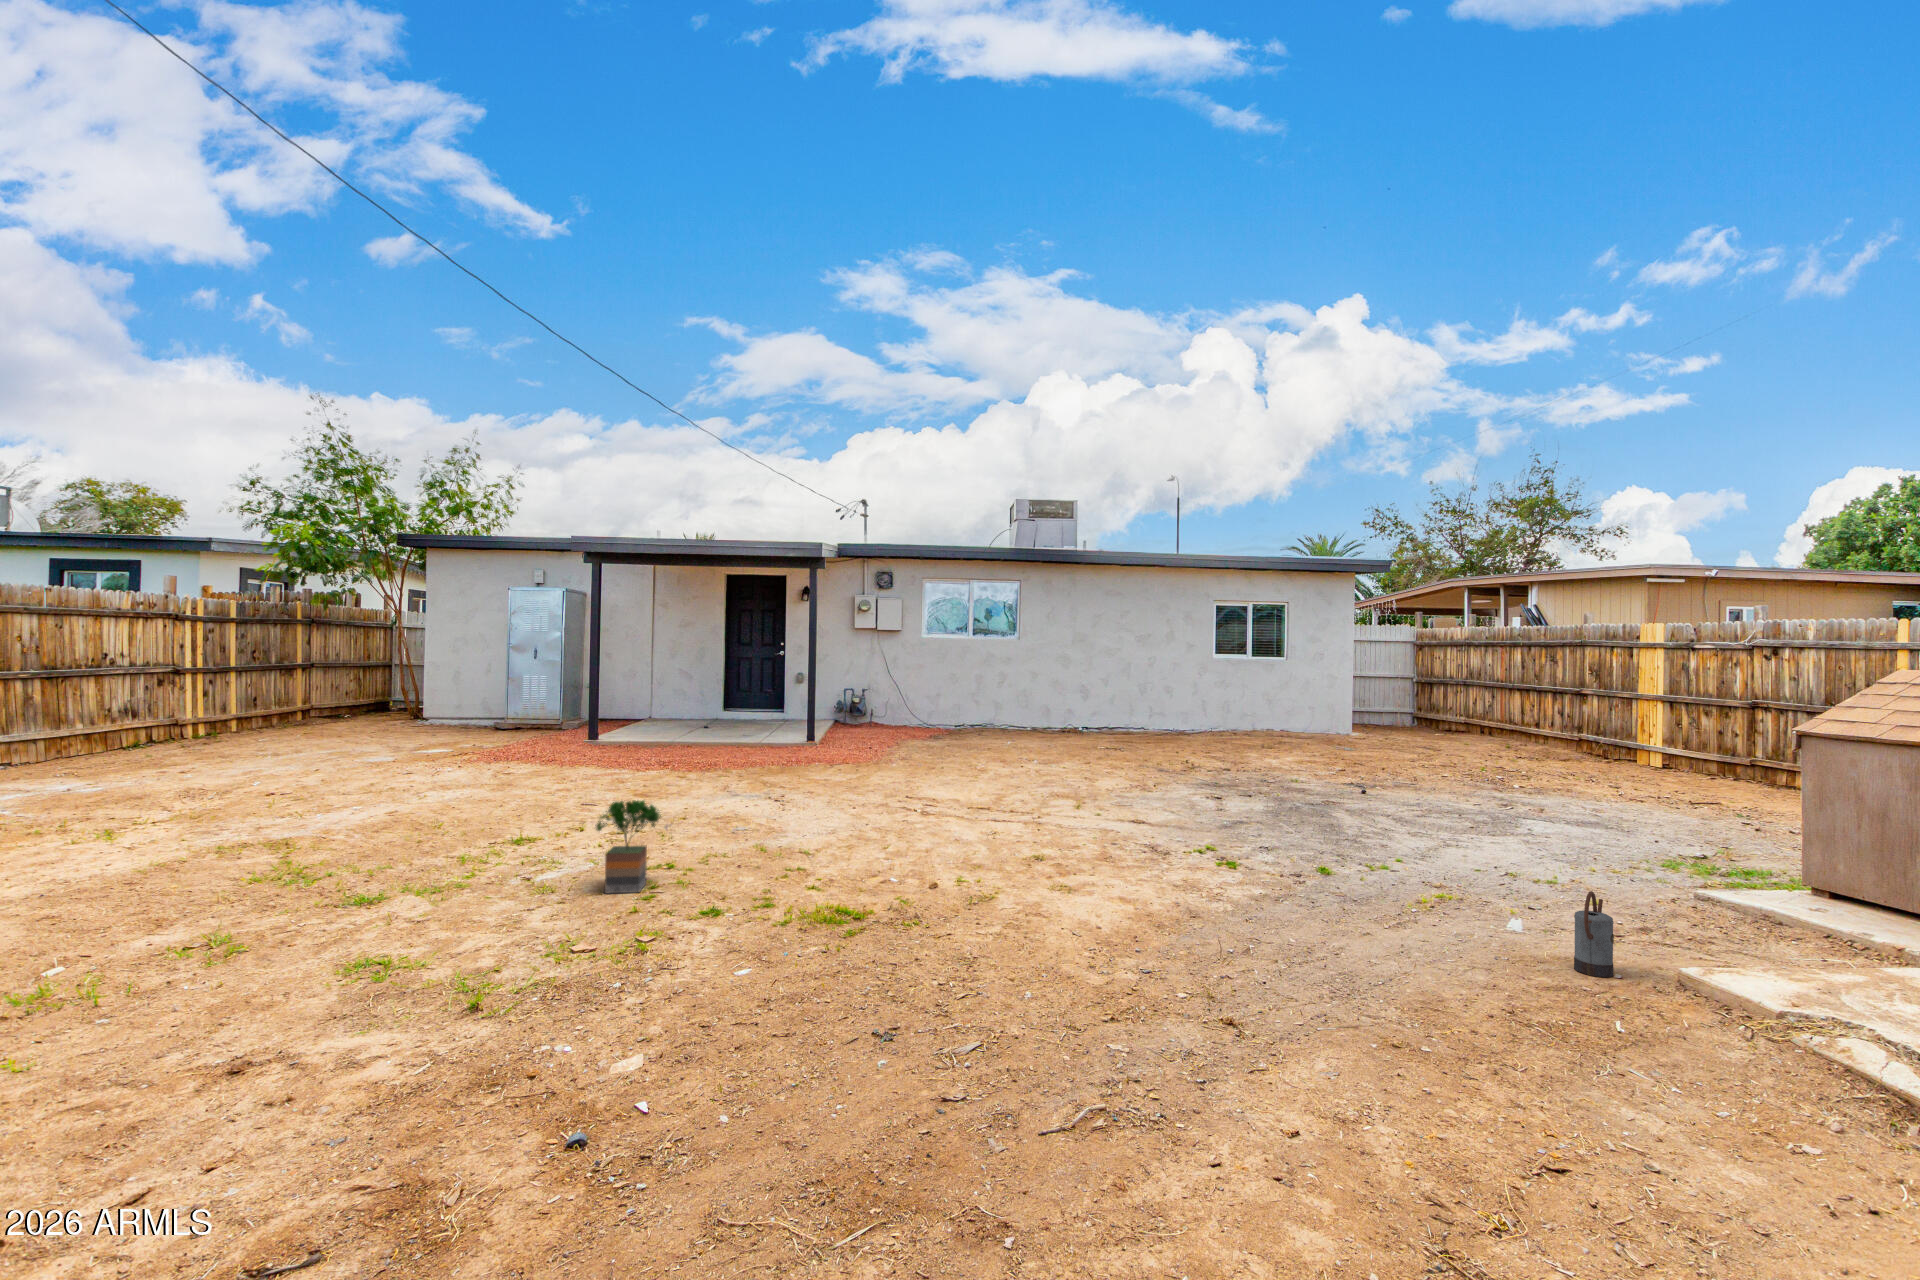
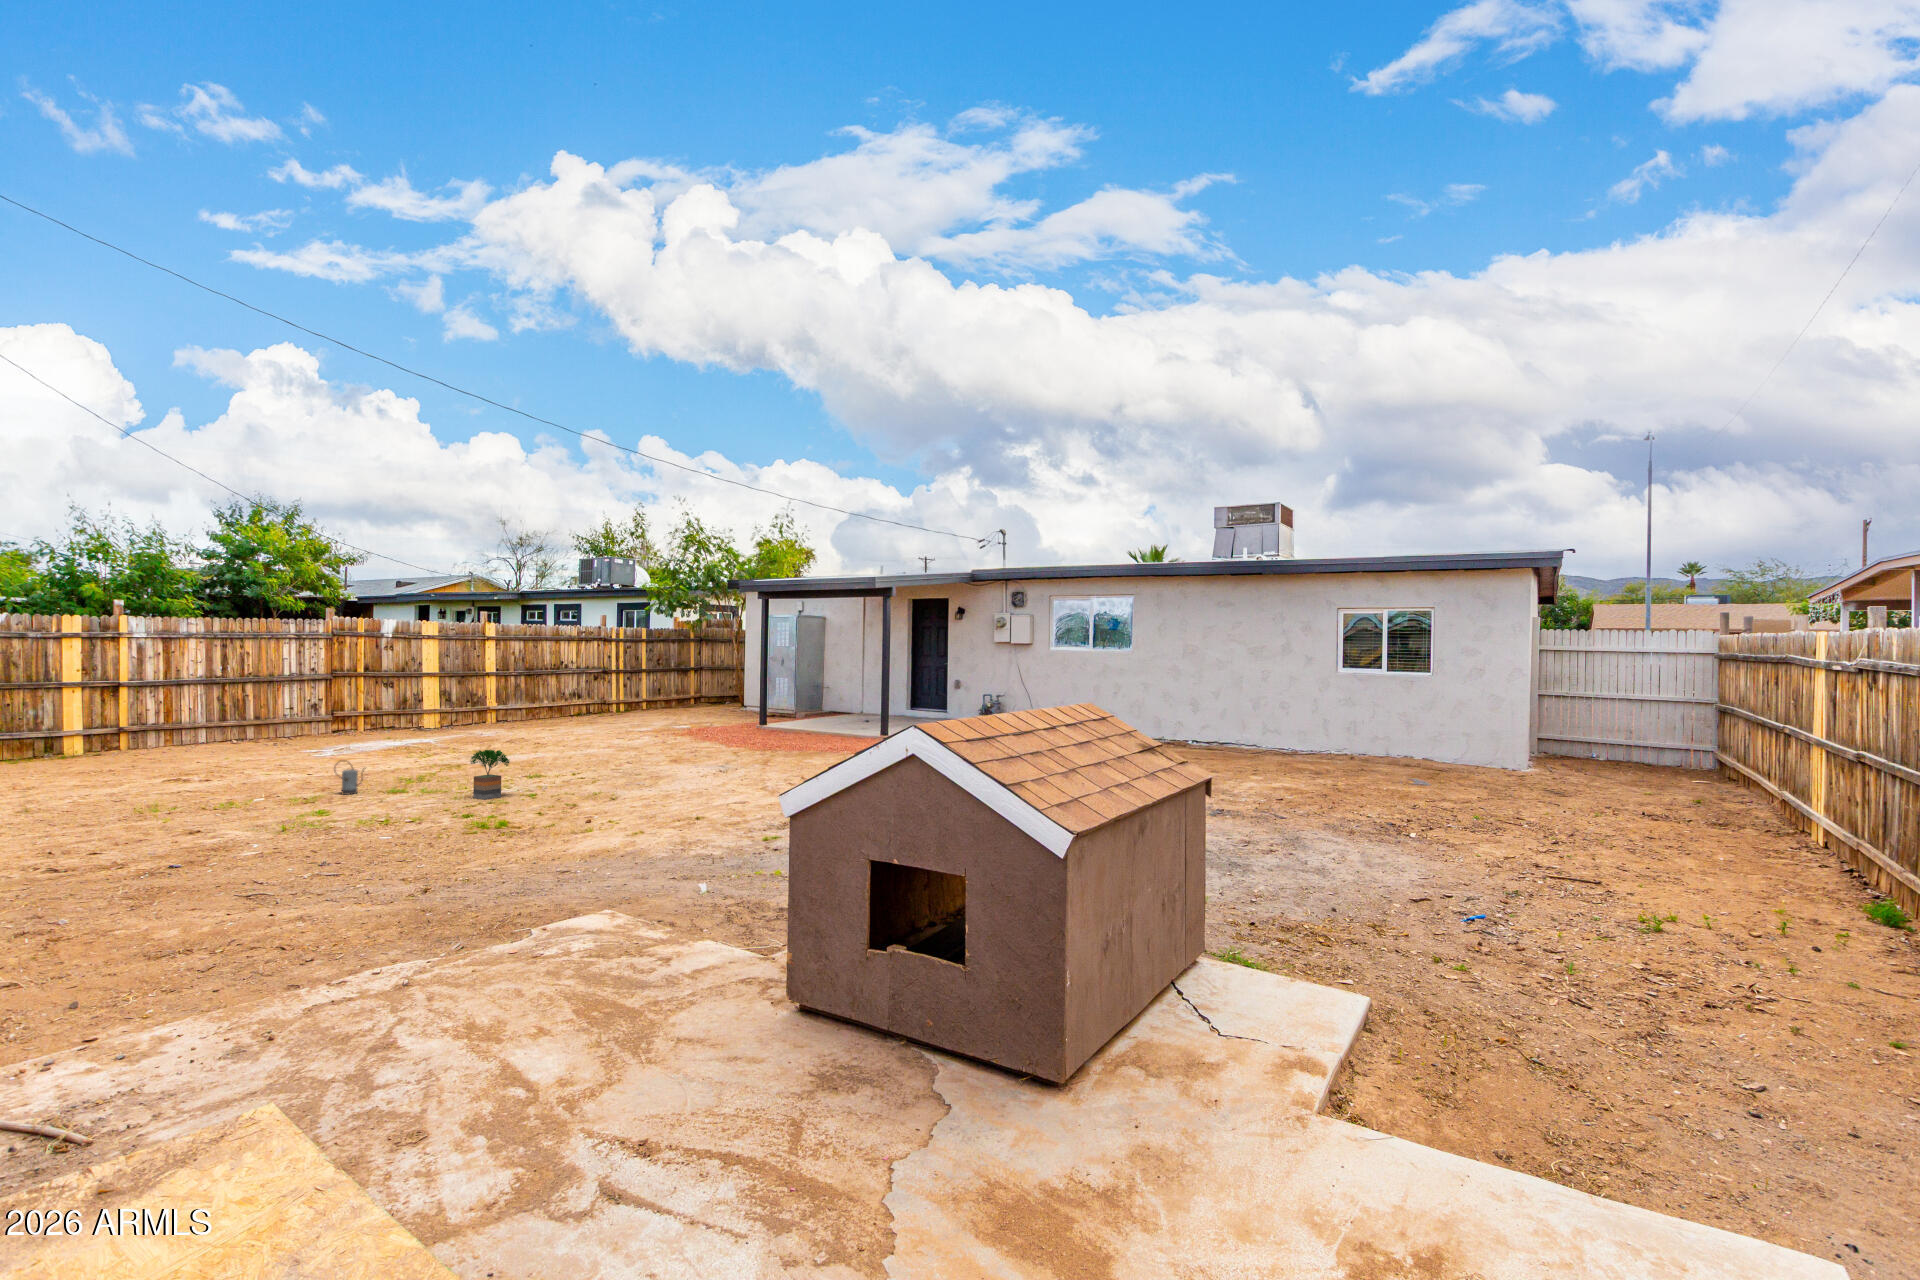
watering can: present [1574,891,1614,977] -> present [334,765,366,795]

